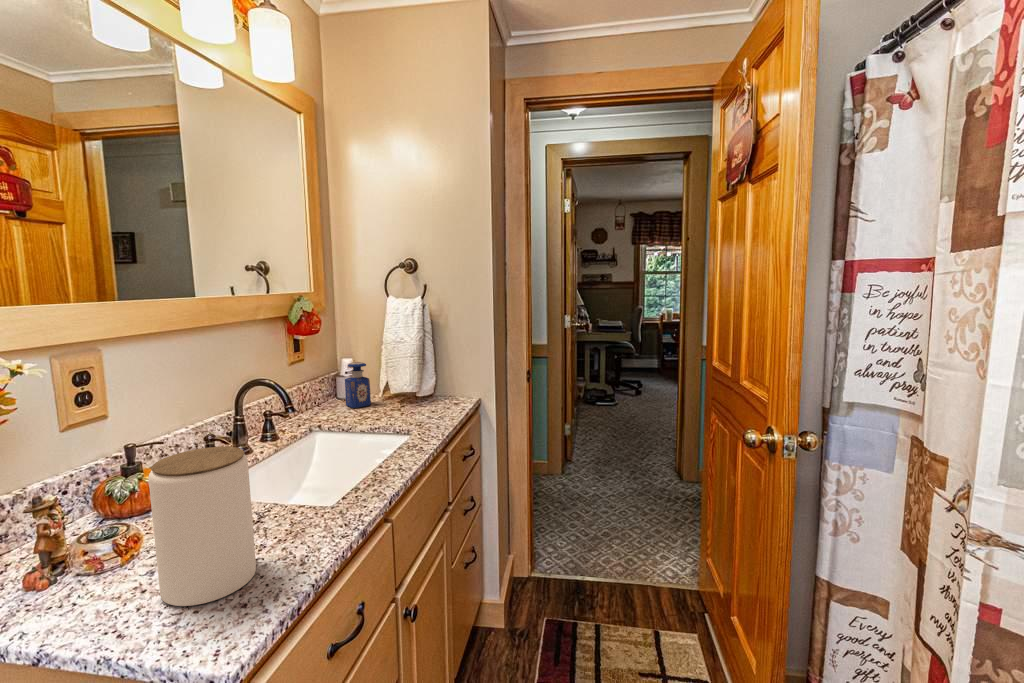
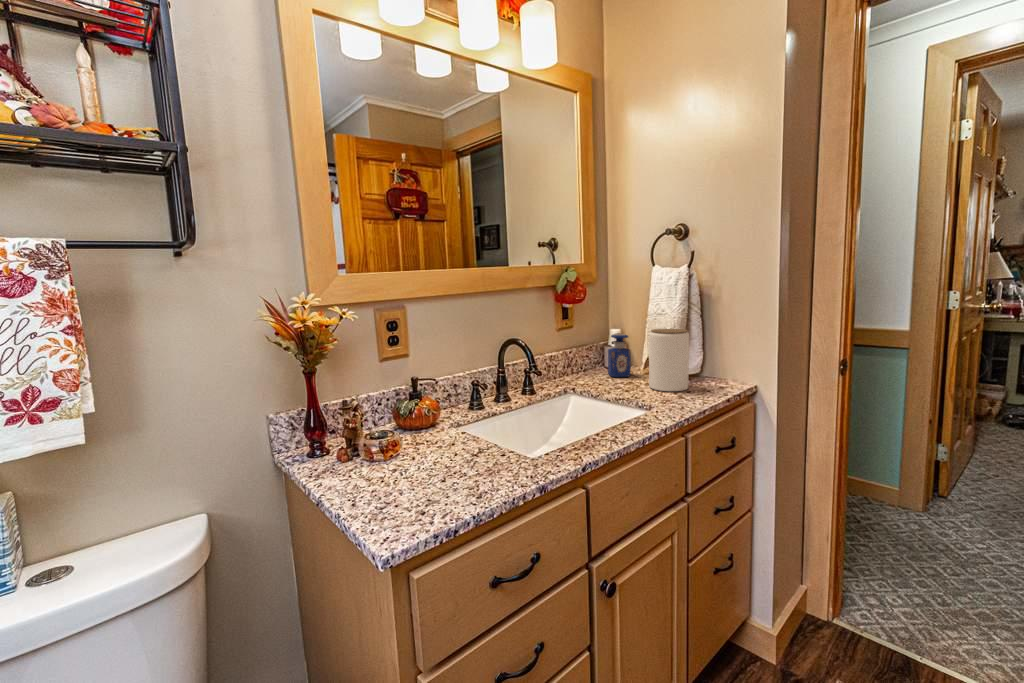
jar: present [148,447,256,606] -> present [649,328,689,391]

